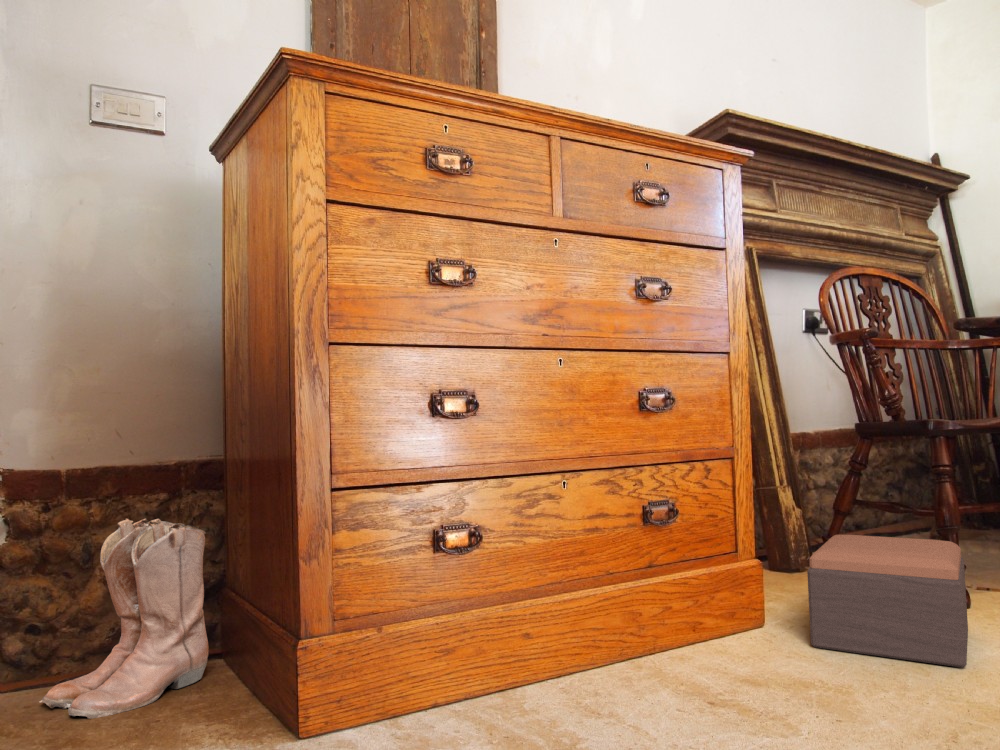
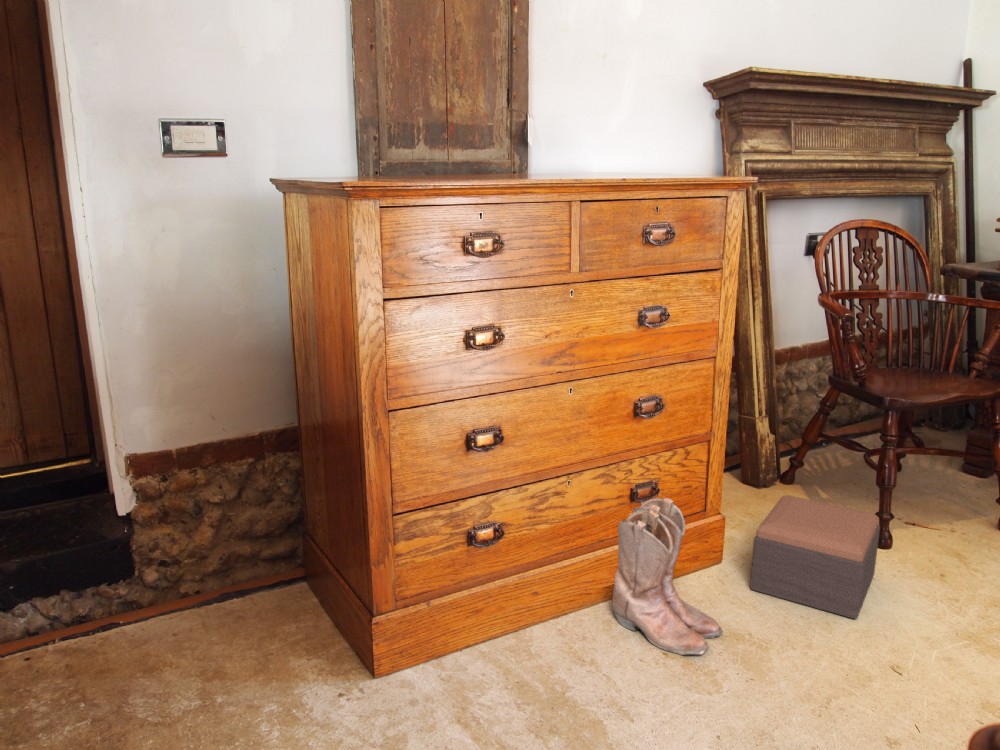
boots: present [40,518,209,719] -> present [613,498,723,655]

